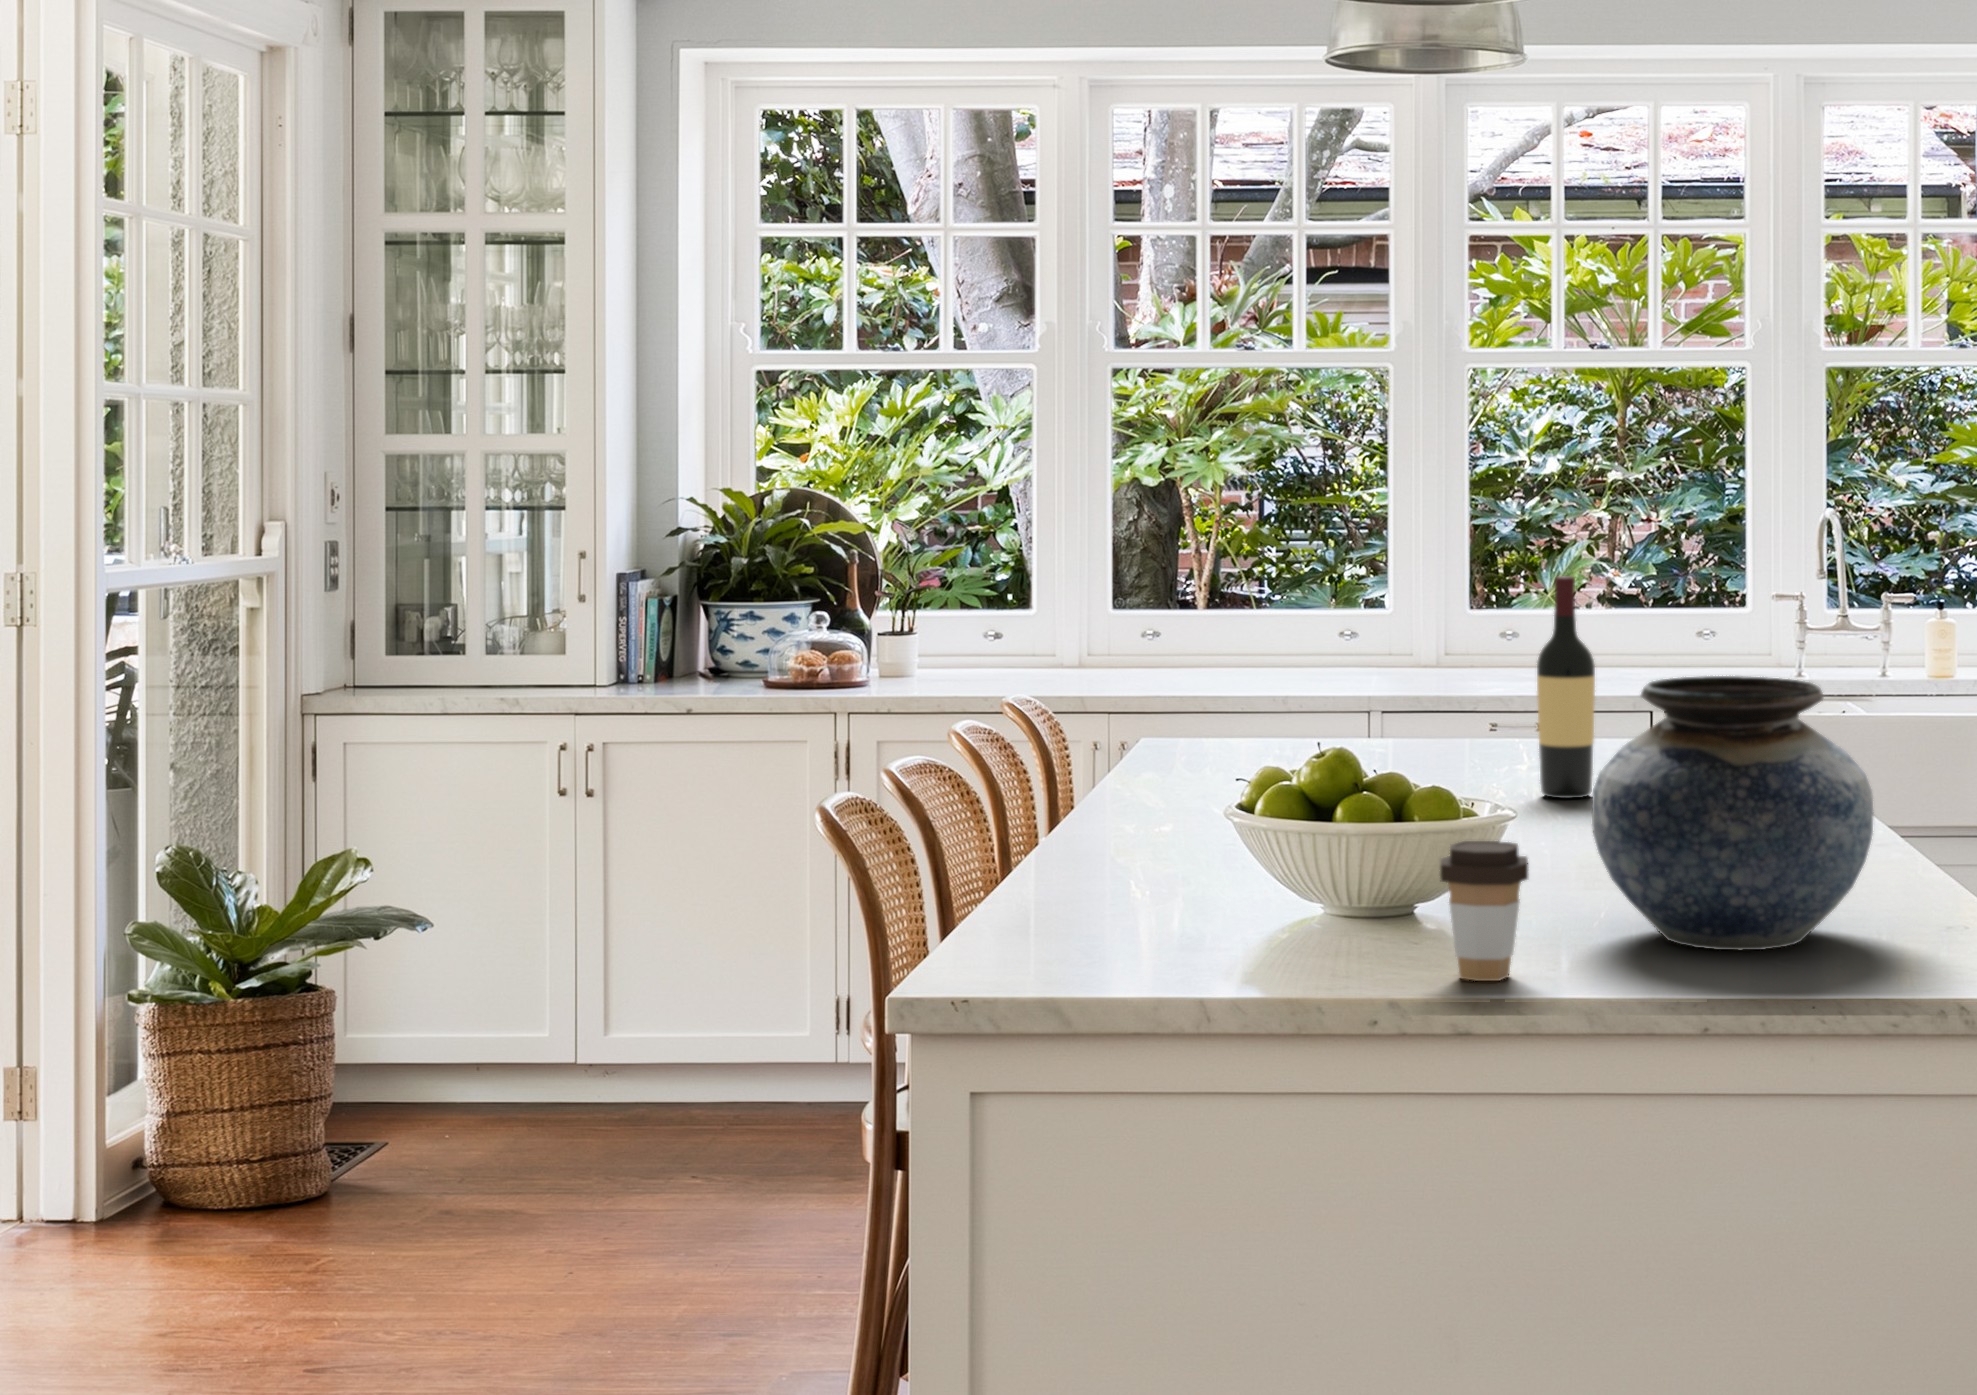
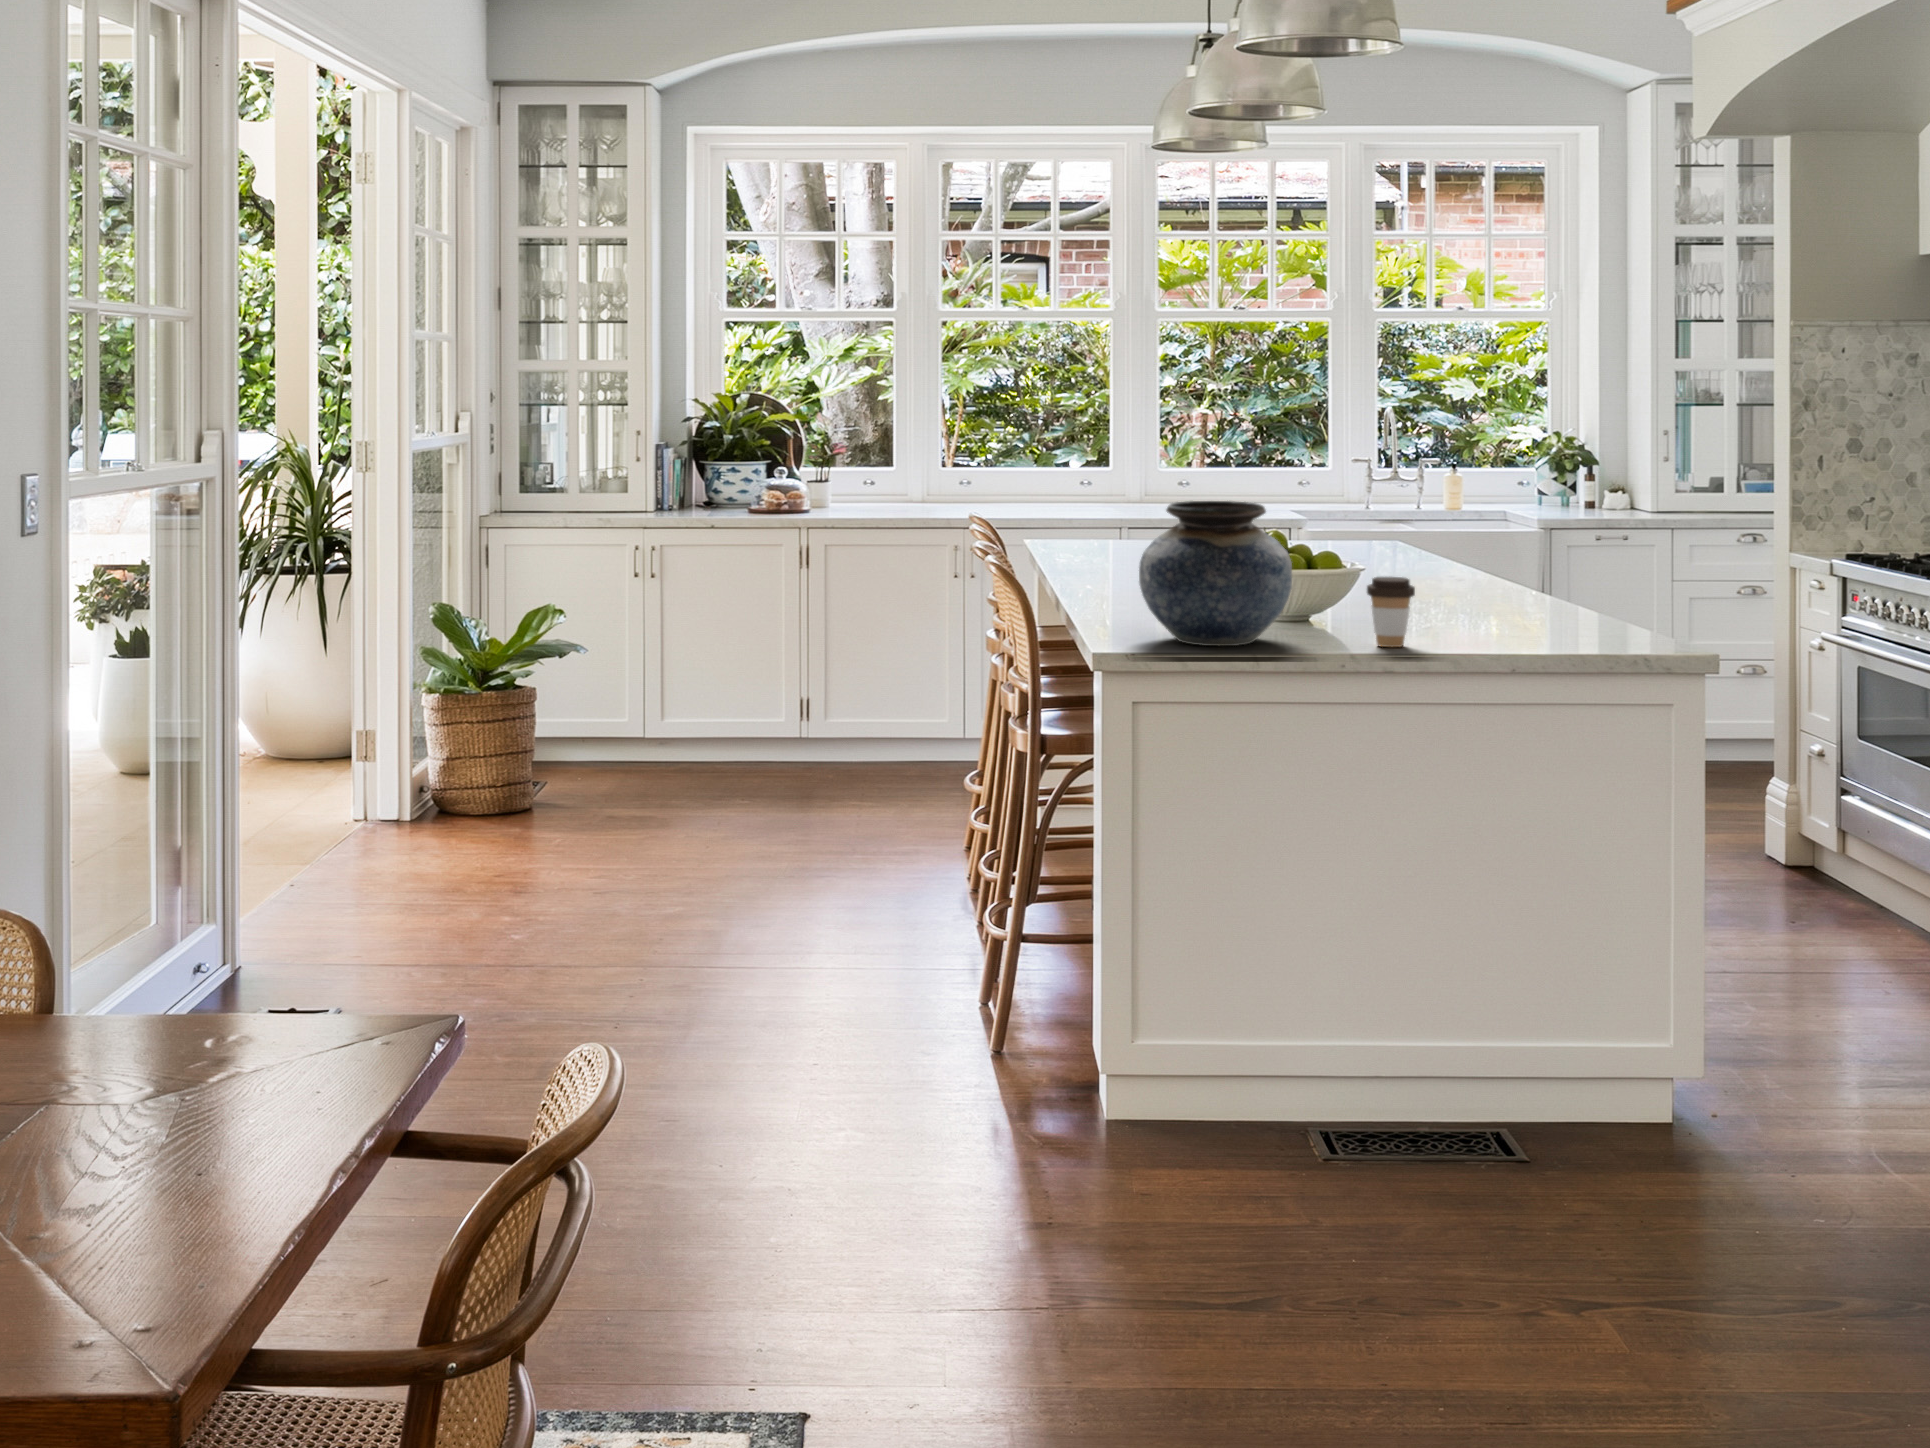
wine bottle: present [1537,576,1595,798] -> none [1310,446,1343,570]
vase: present [1592,676,1874,950] -> present [1139,501,1292,646]

